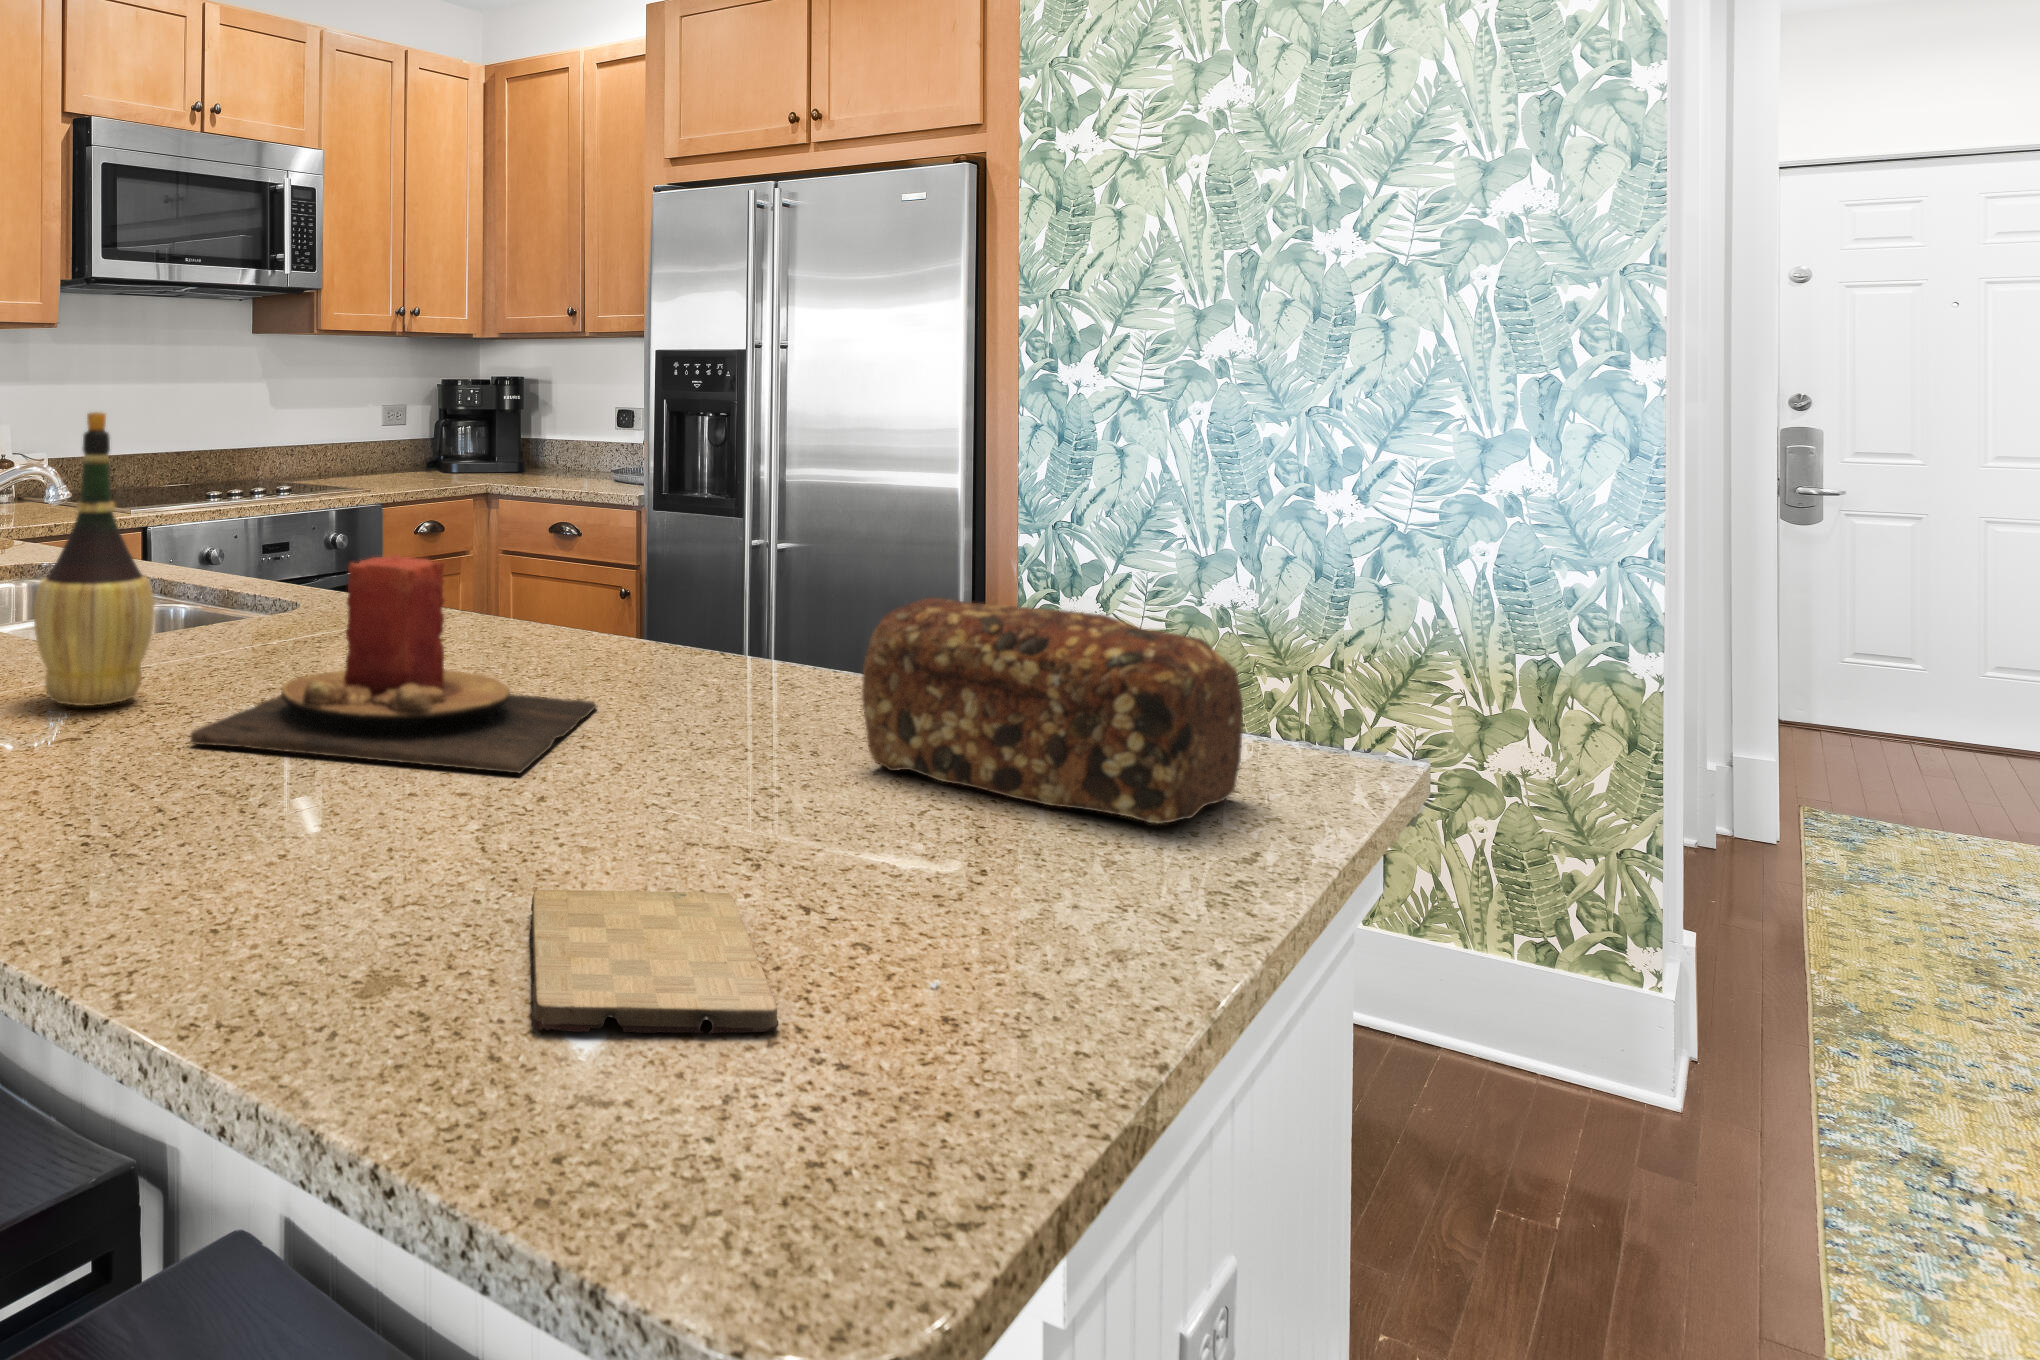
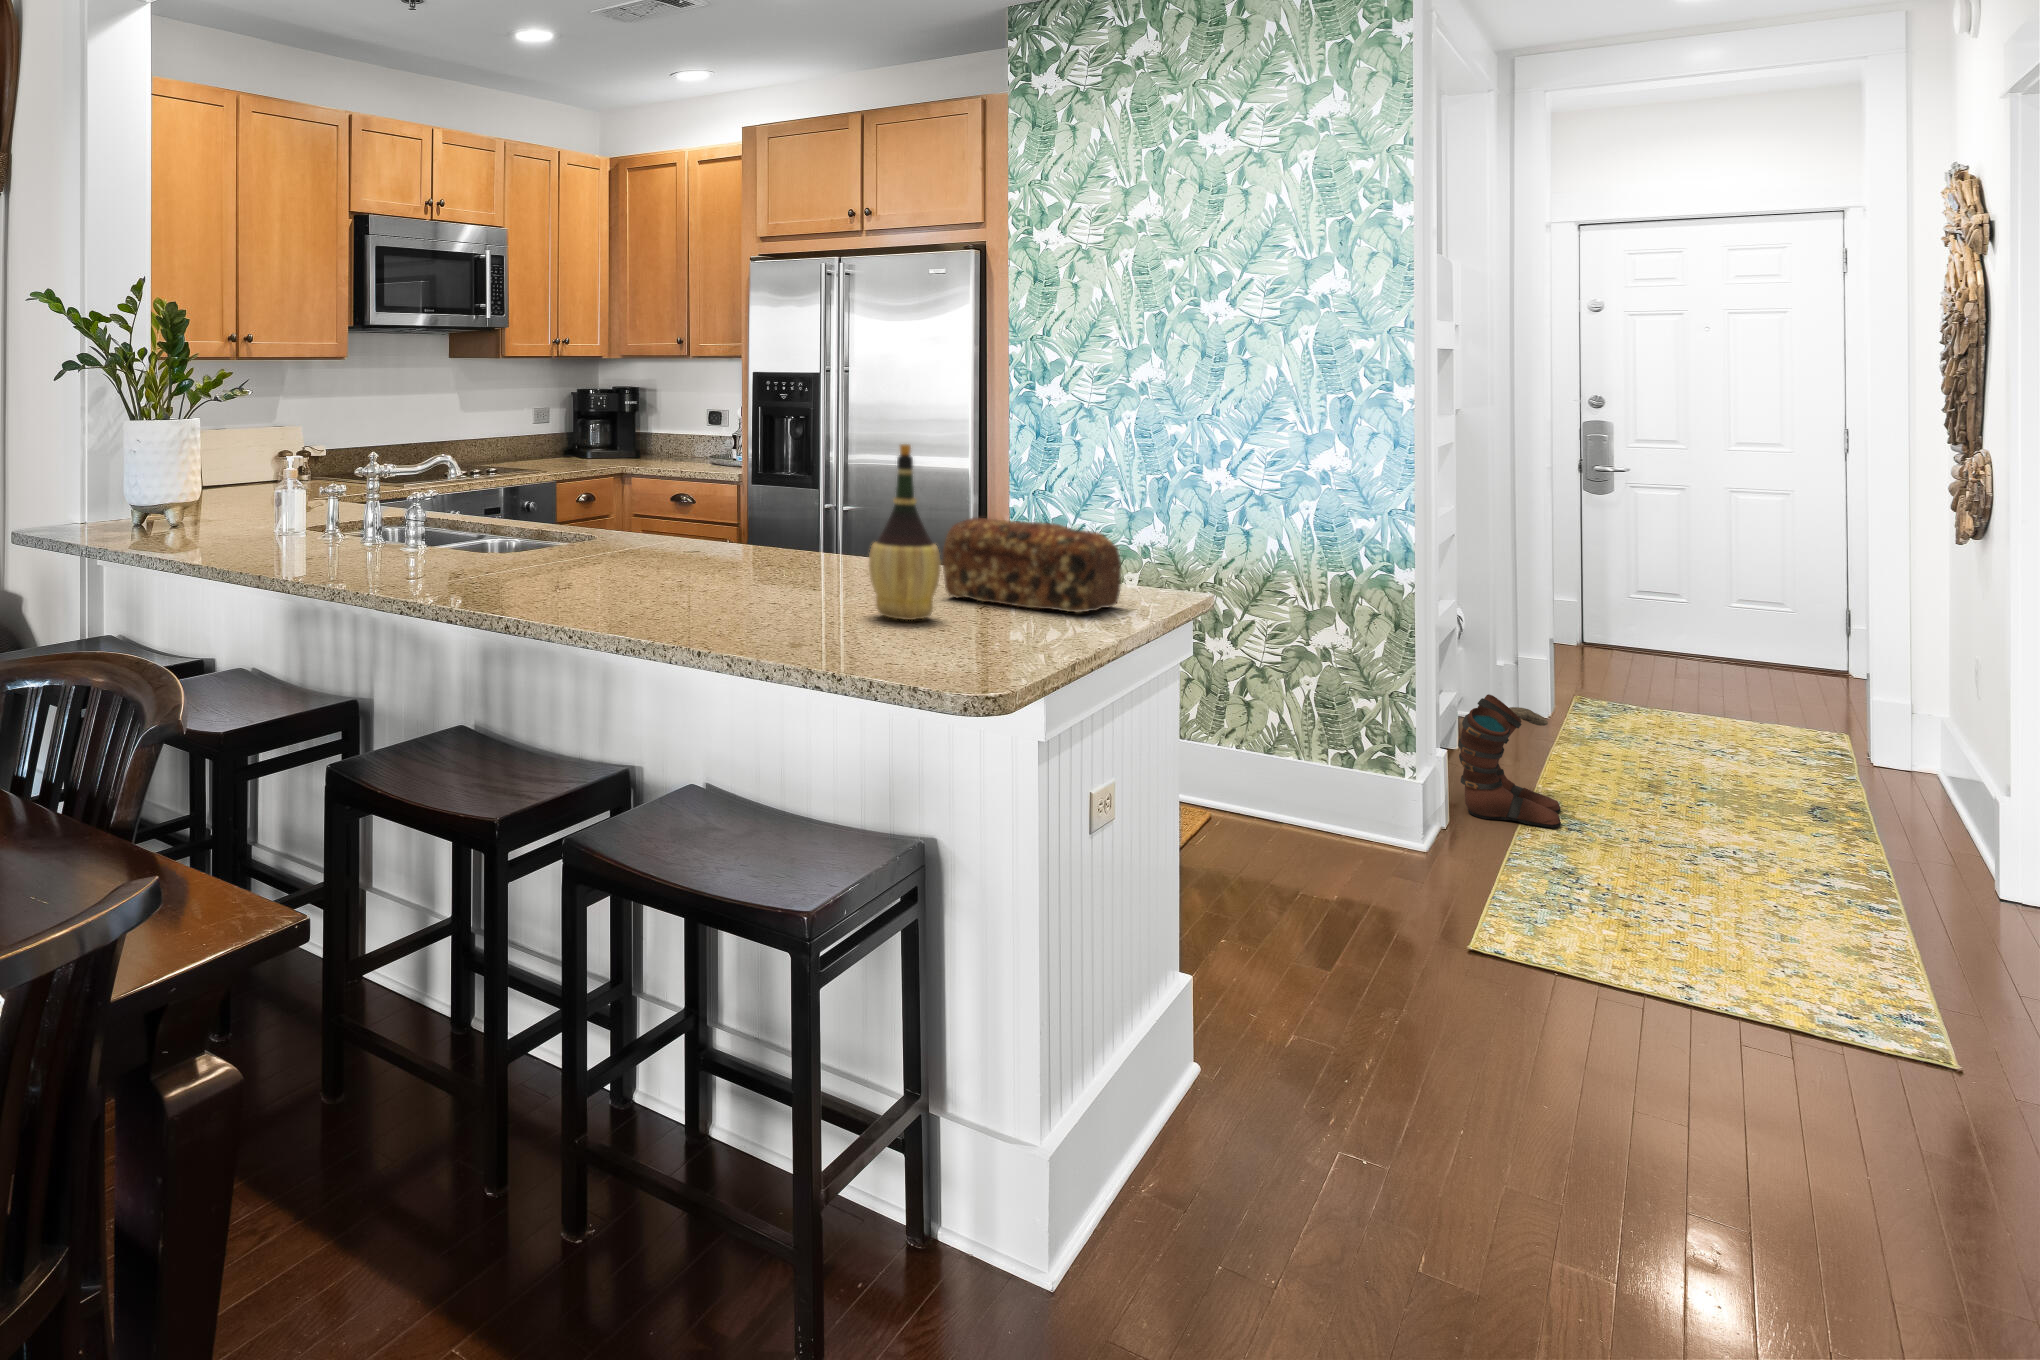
wine bottle: present [34,412,155,706] -> present [869,444,941,620]
candle: present [190,555,597,773] -> none [615,500,801,599]
boots: none [1709,841,1880,1063] -> present [1458,694,1561,828]
cutting board: present [530,890,779,1034] -> none [822,627,934,659]

